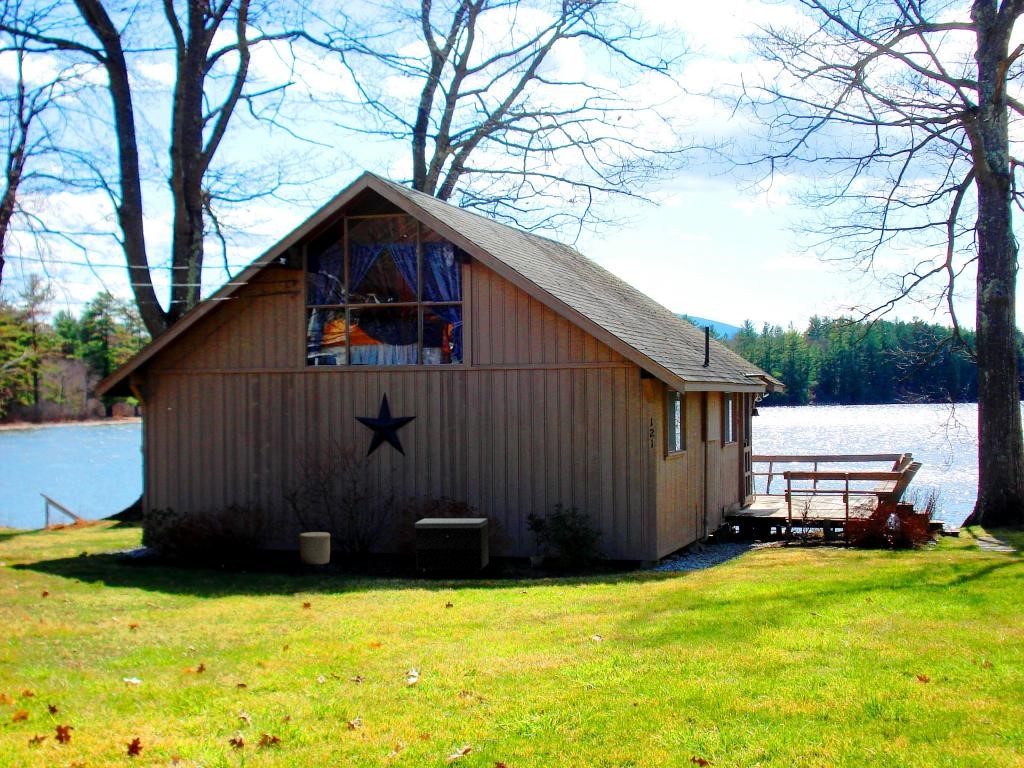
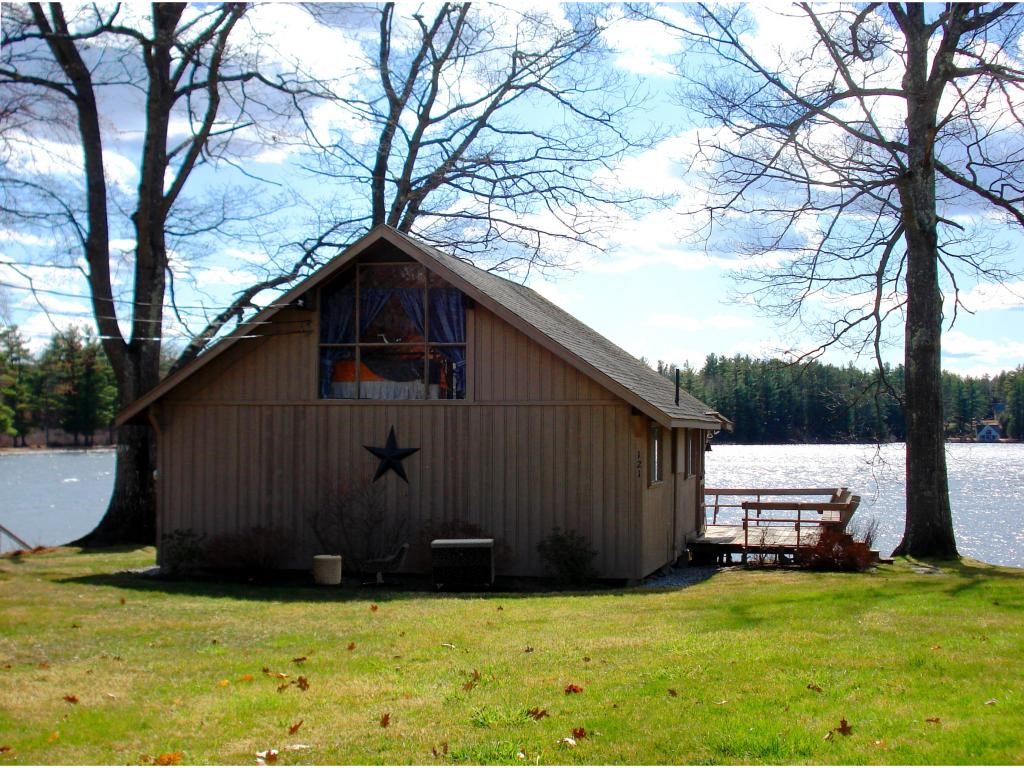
potted plant: present [525,513,546,568] -> none [524,532,547,584]
lounge chair: none [348,520,402,567] -> present [364,544,409,585]

